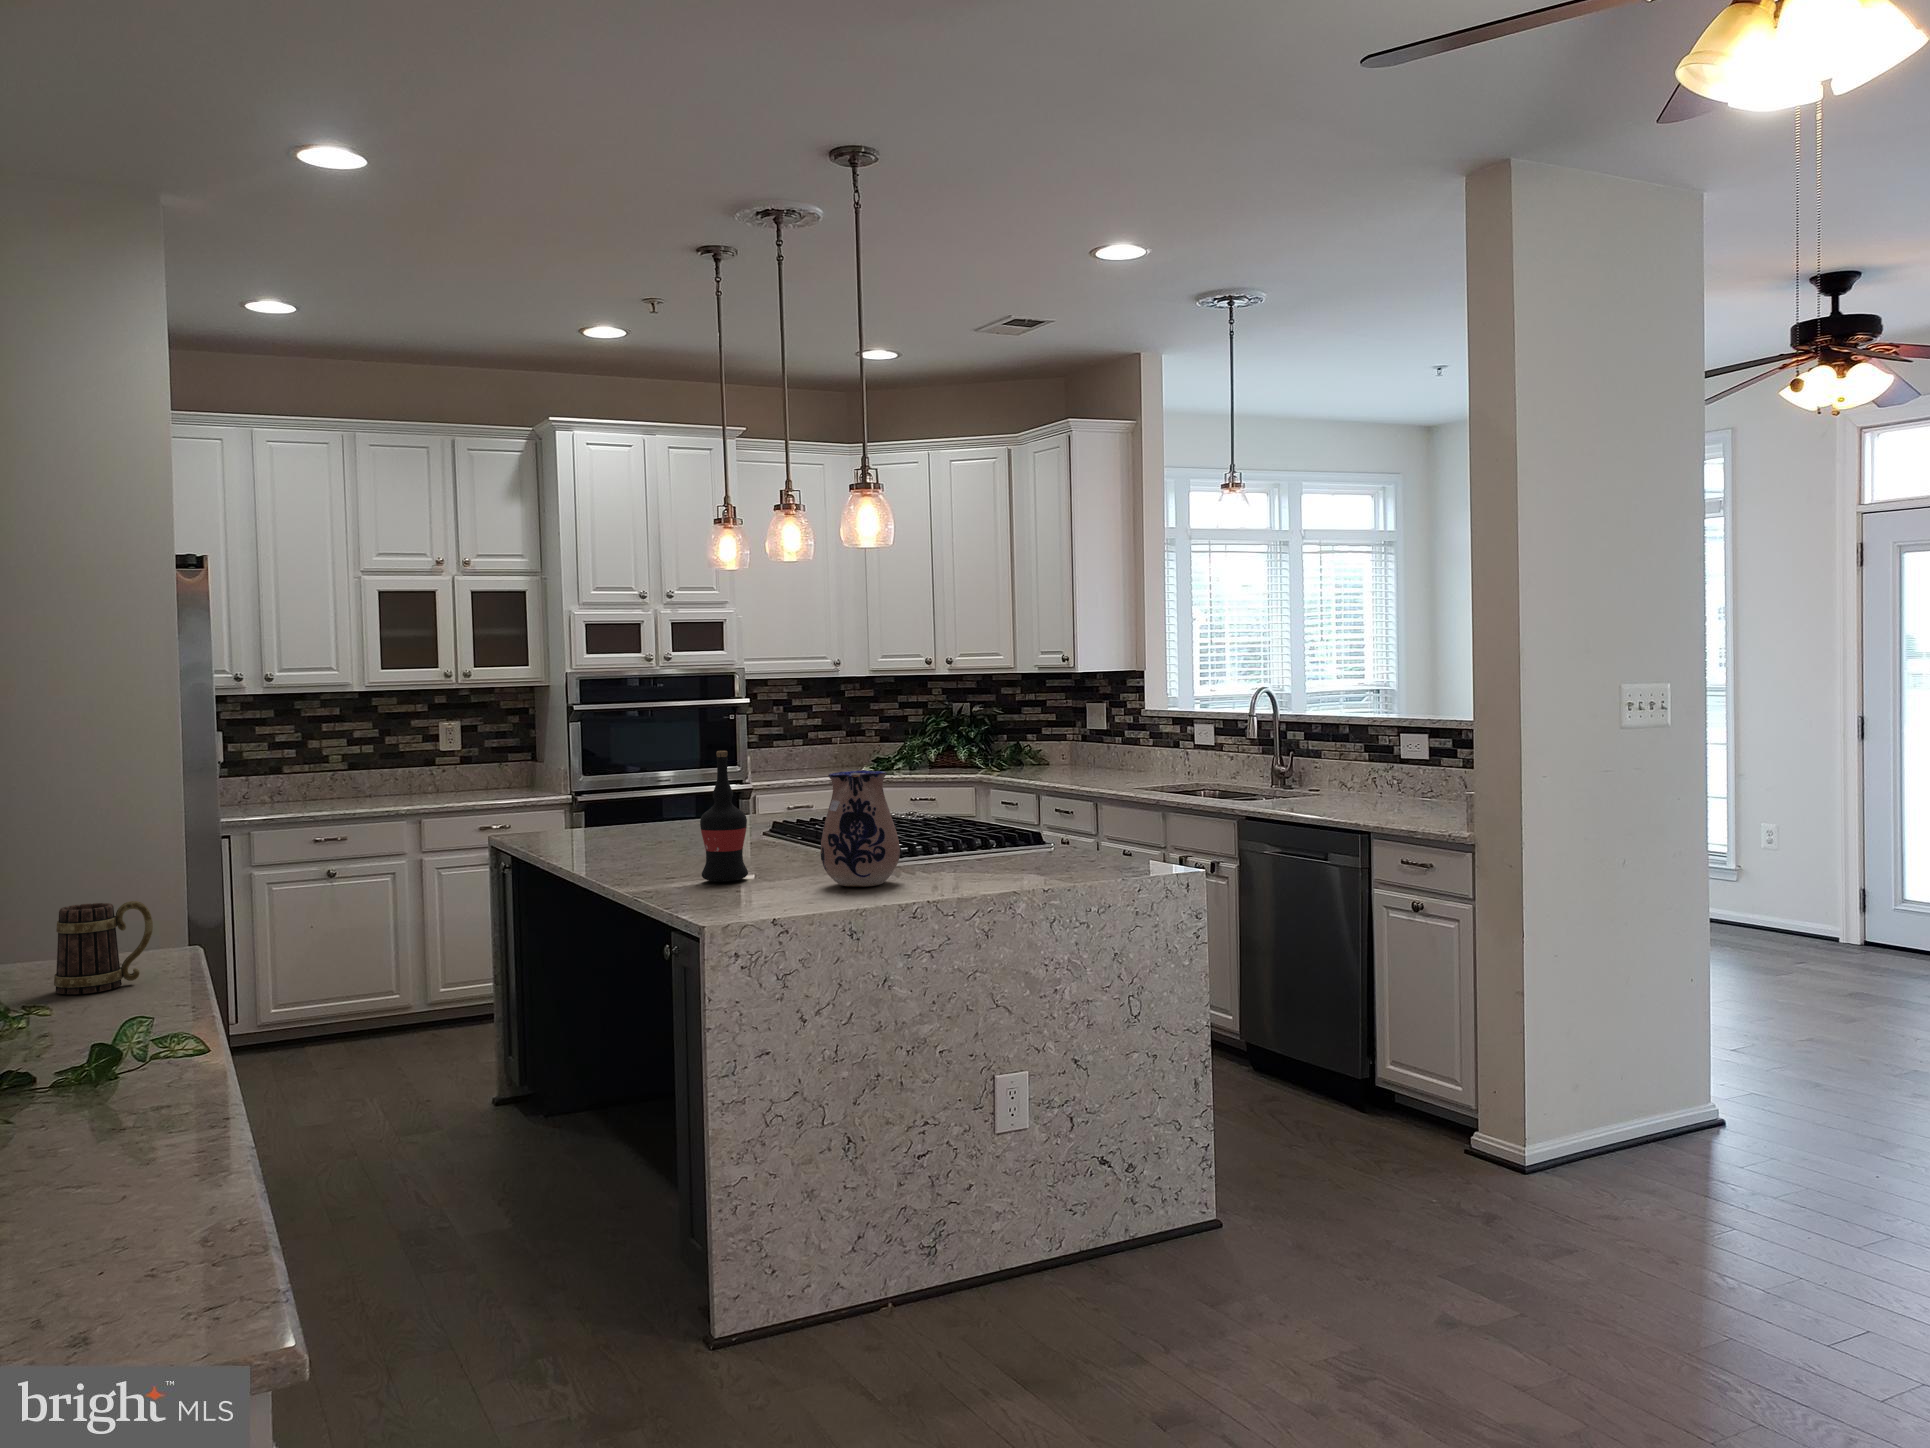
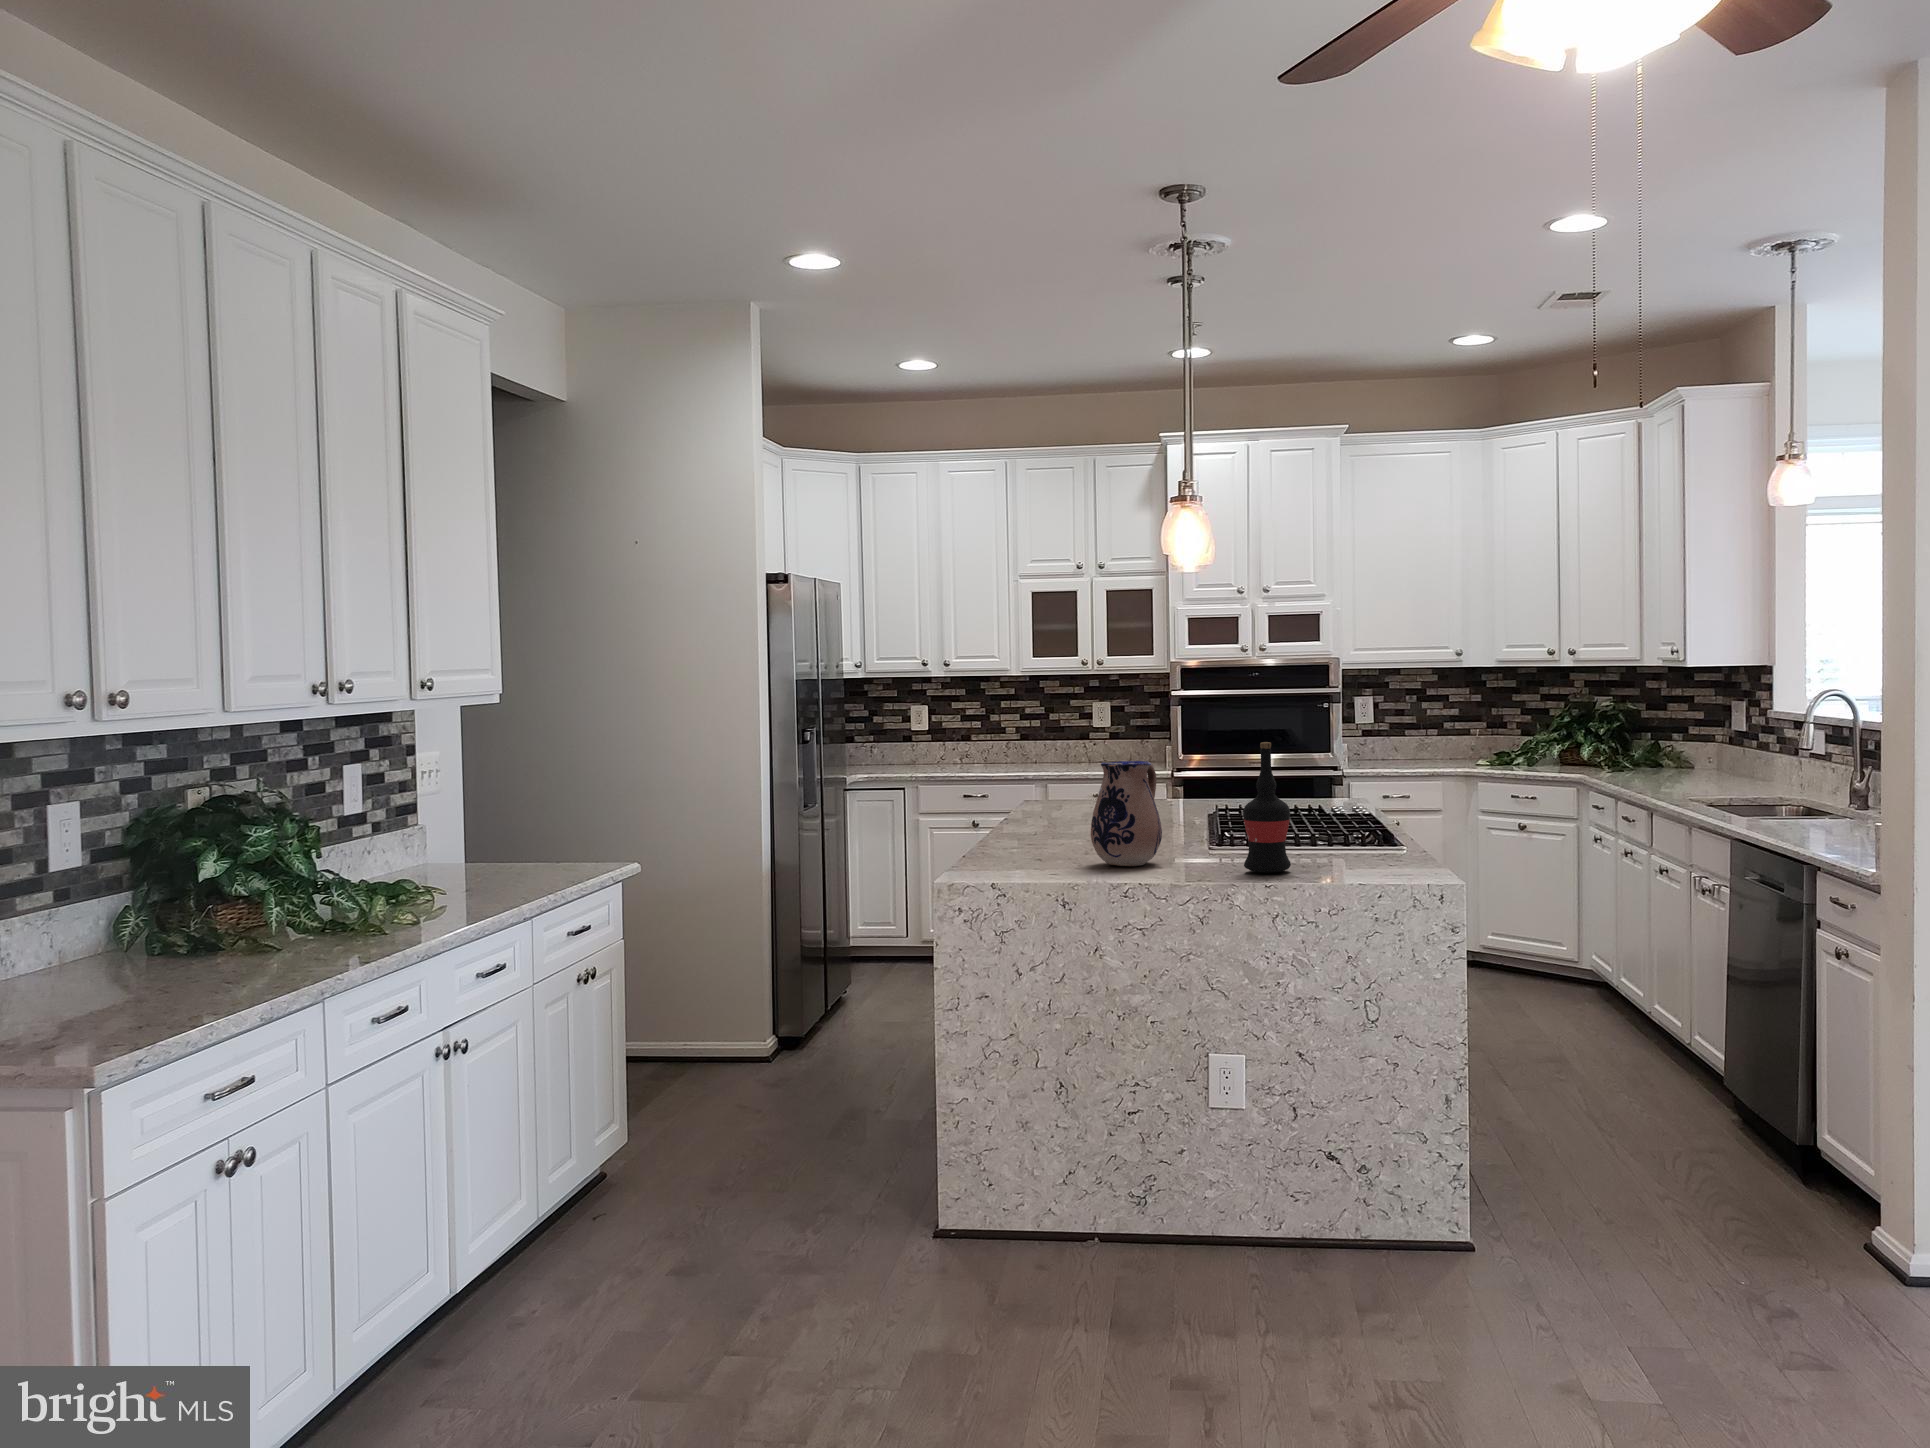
wine bottle: present [700,751,748,882] -> present [1243,742,1291,873]
mug: present [54,901,153,994] -> none [489,824,548,884]

